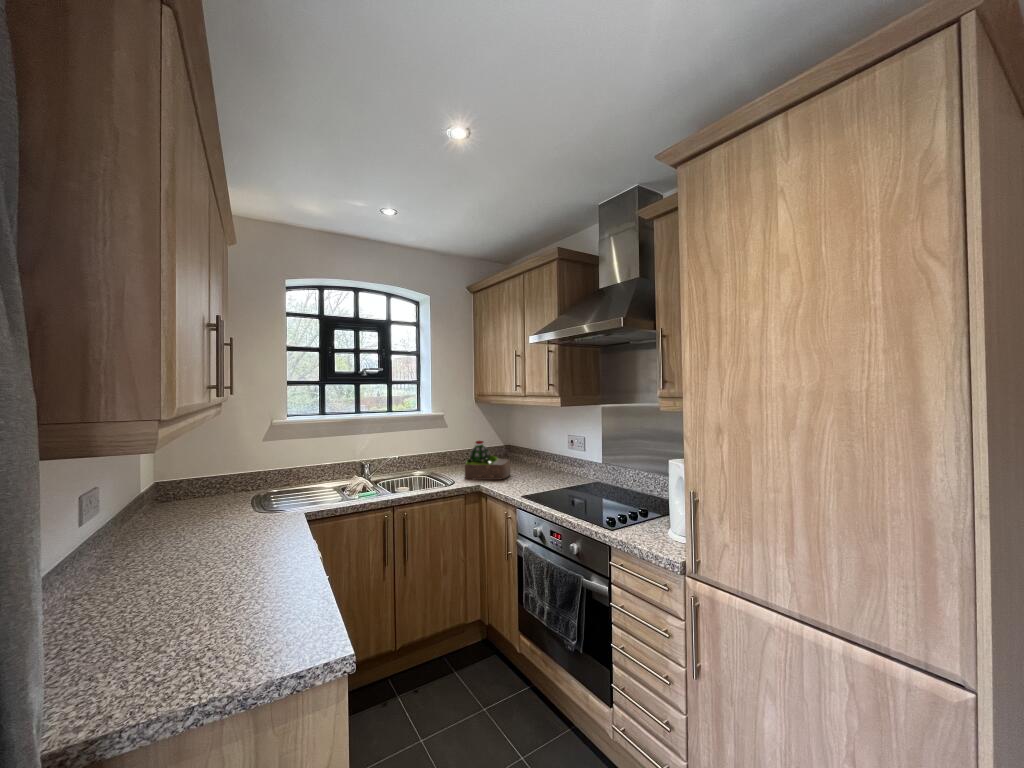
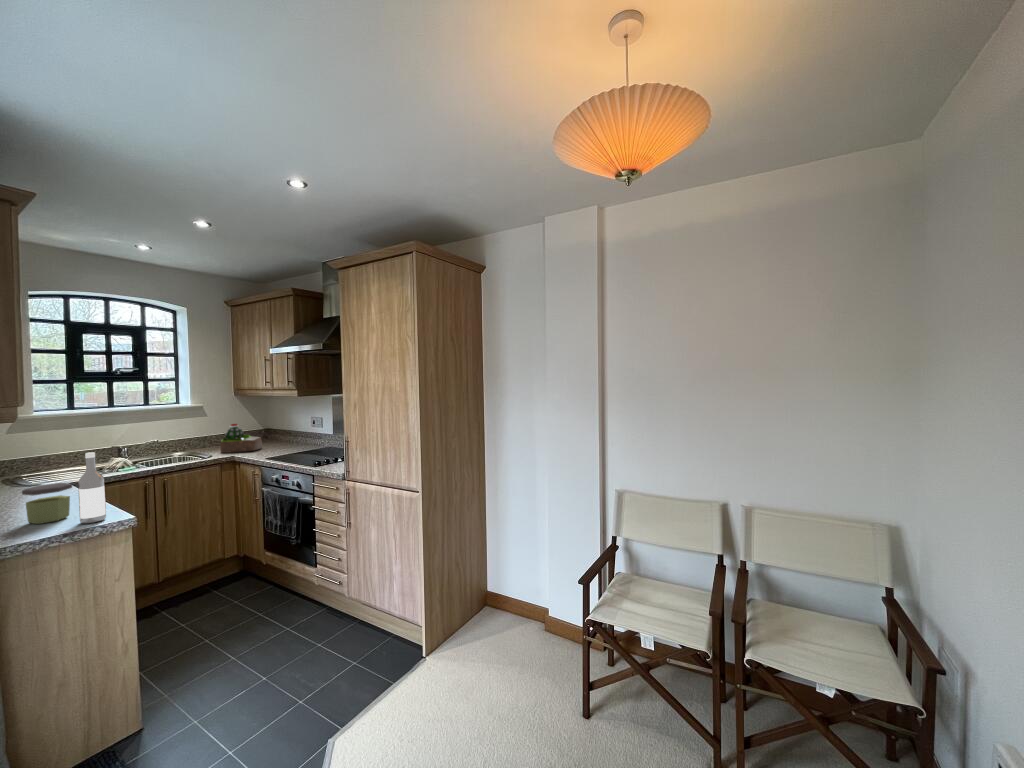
wine bottle: none [271,510,311,653] -> present [78,452,106,524]
jar: none [205,550,273,631] -> present [22,483,72,524]

